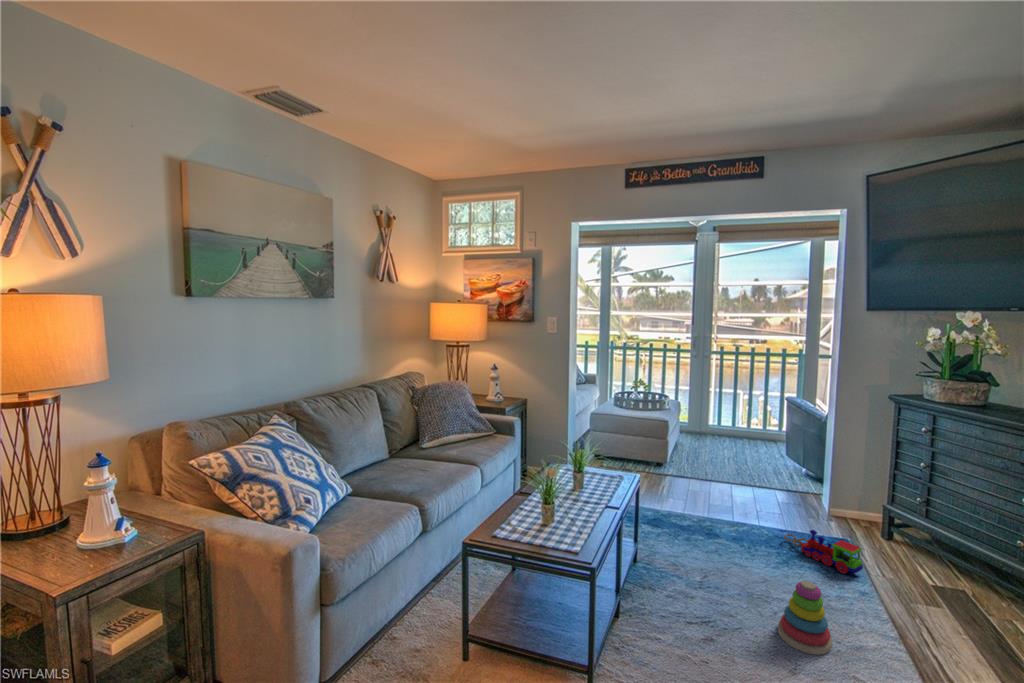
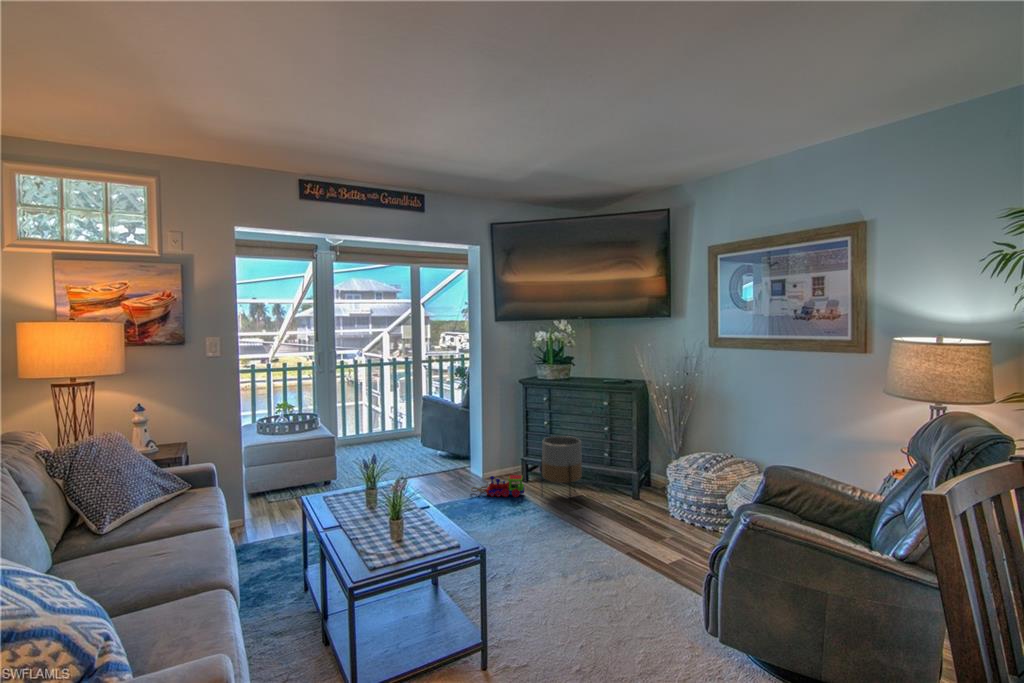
planter: none [889,510,976,625] -> present [541,436,582,502]
stacking toy: present [778,581,832,655] -> none [525,497,558,546]

